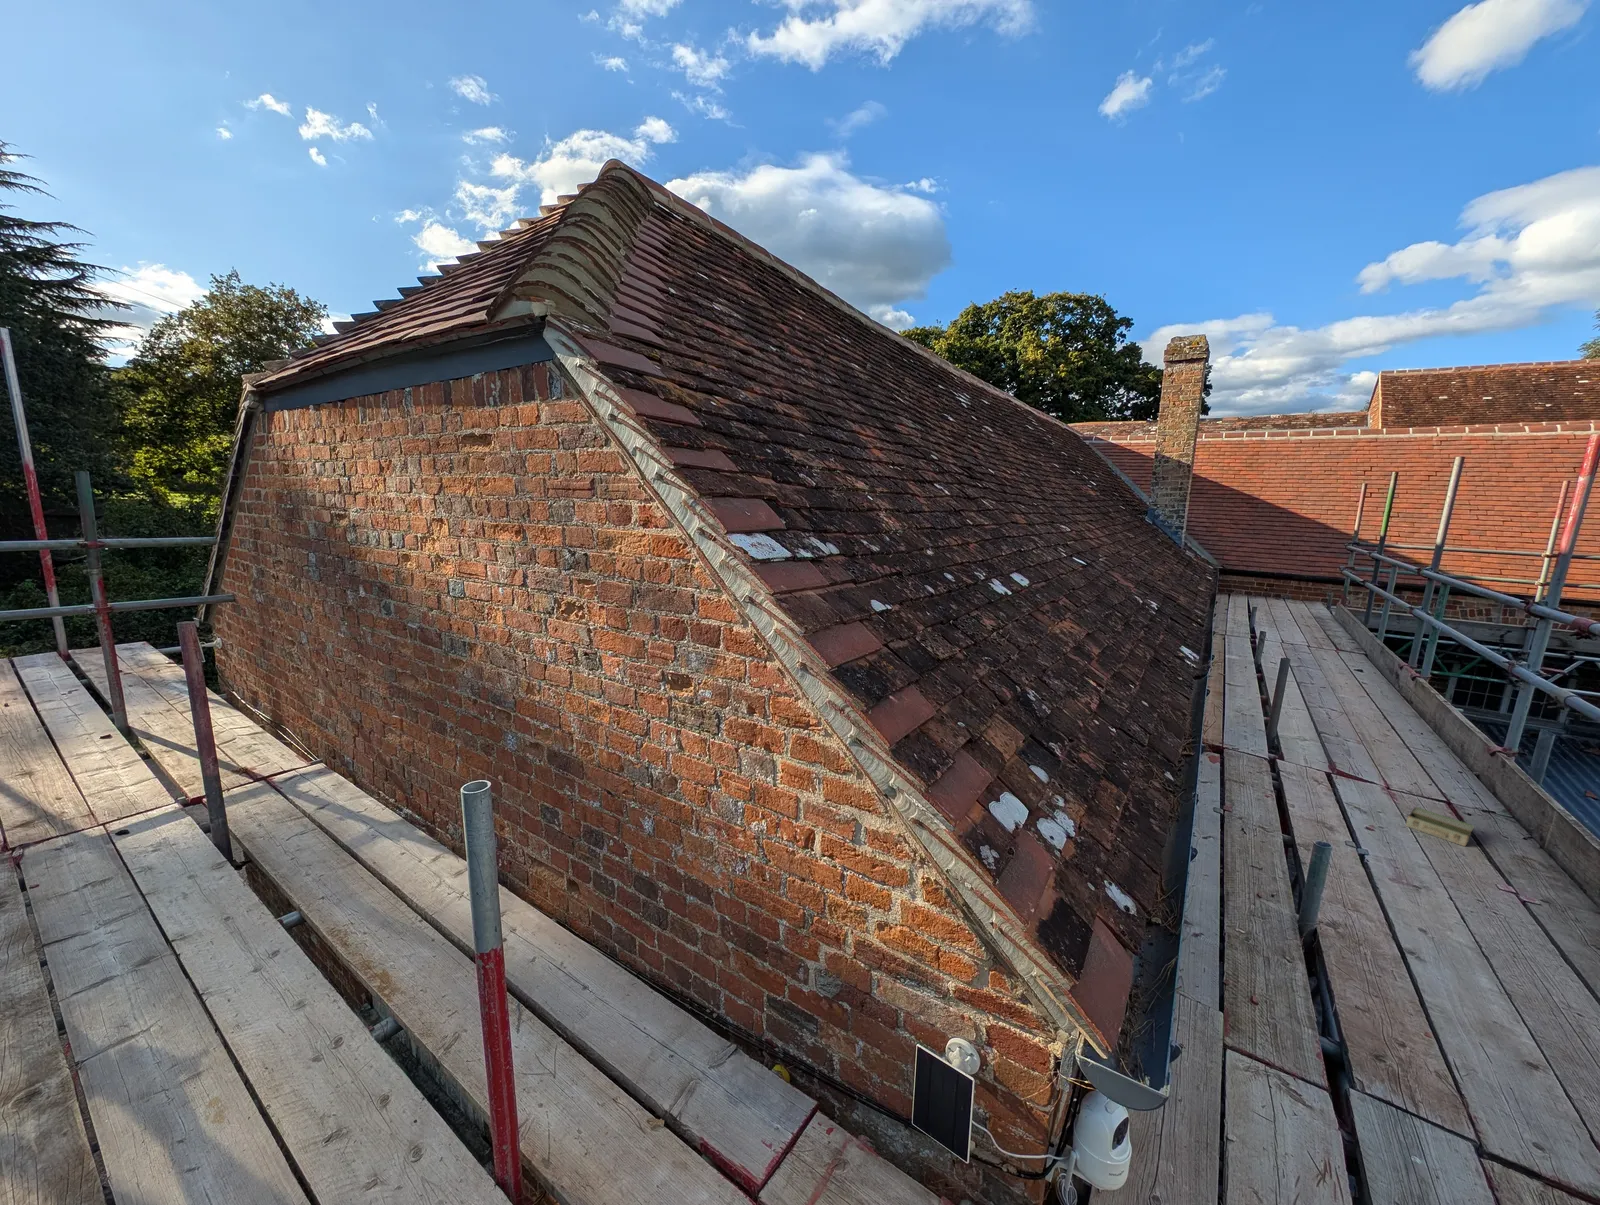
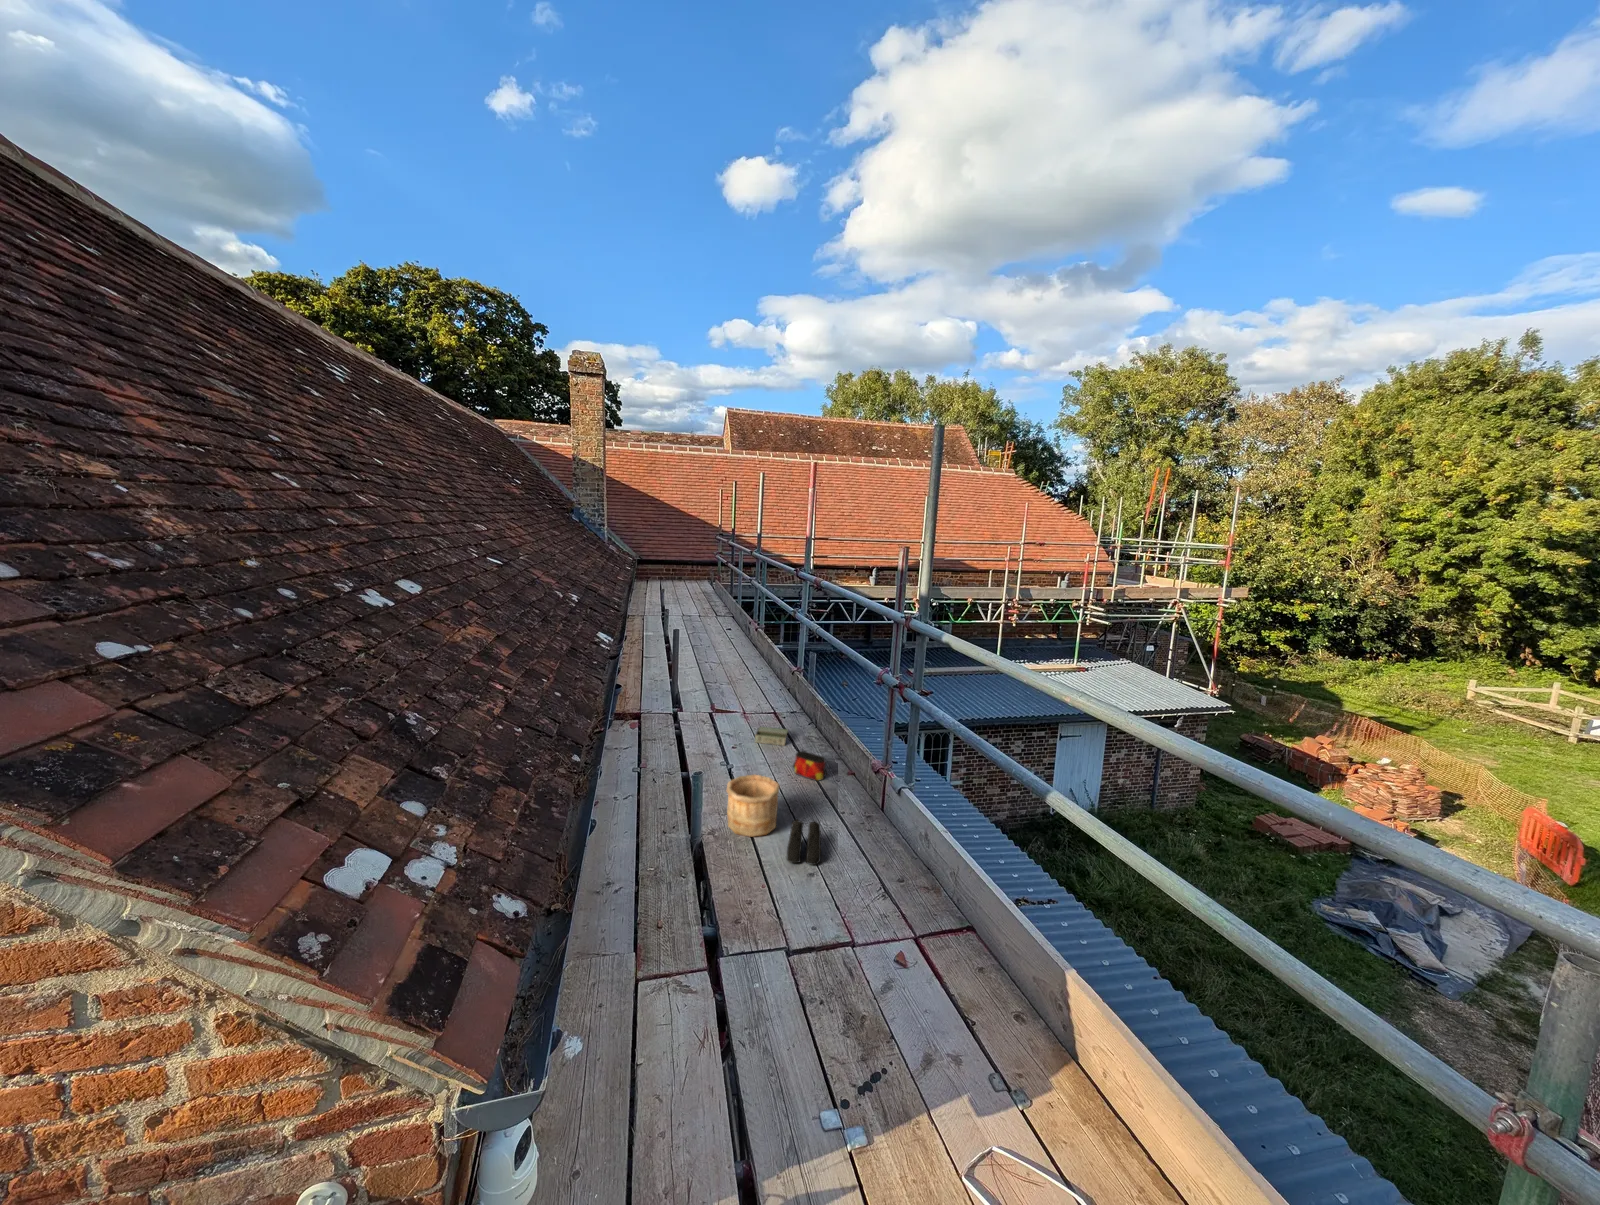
wooden bucket: none [1359,863,1466,958] -> present [727,775,780,837]
bag: none [1483,863,1563,921] -> present [793,751,827,781]
boots: none [1471,959,1553,1043] -> present [787,820,821,865]

